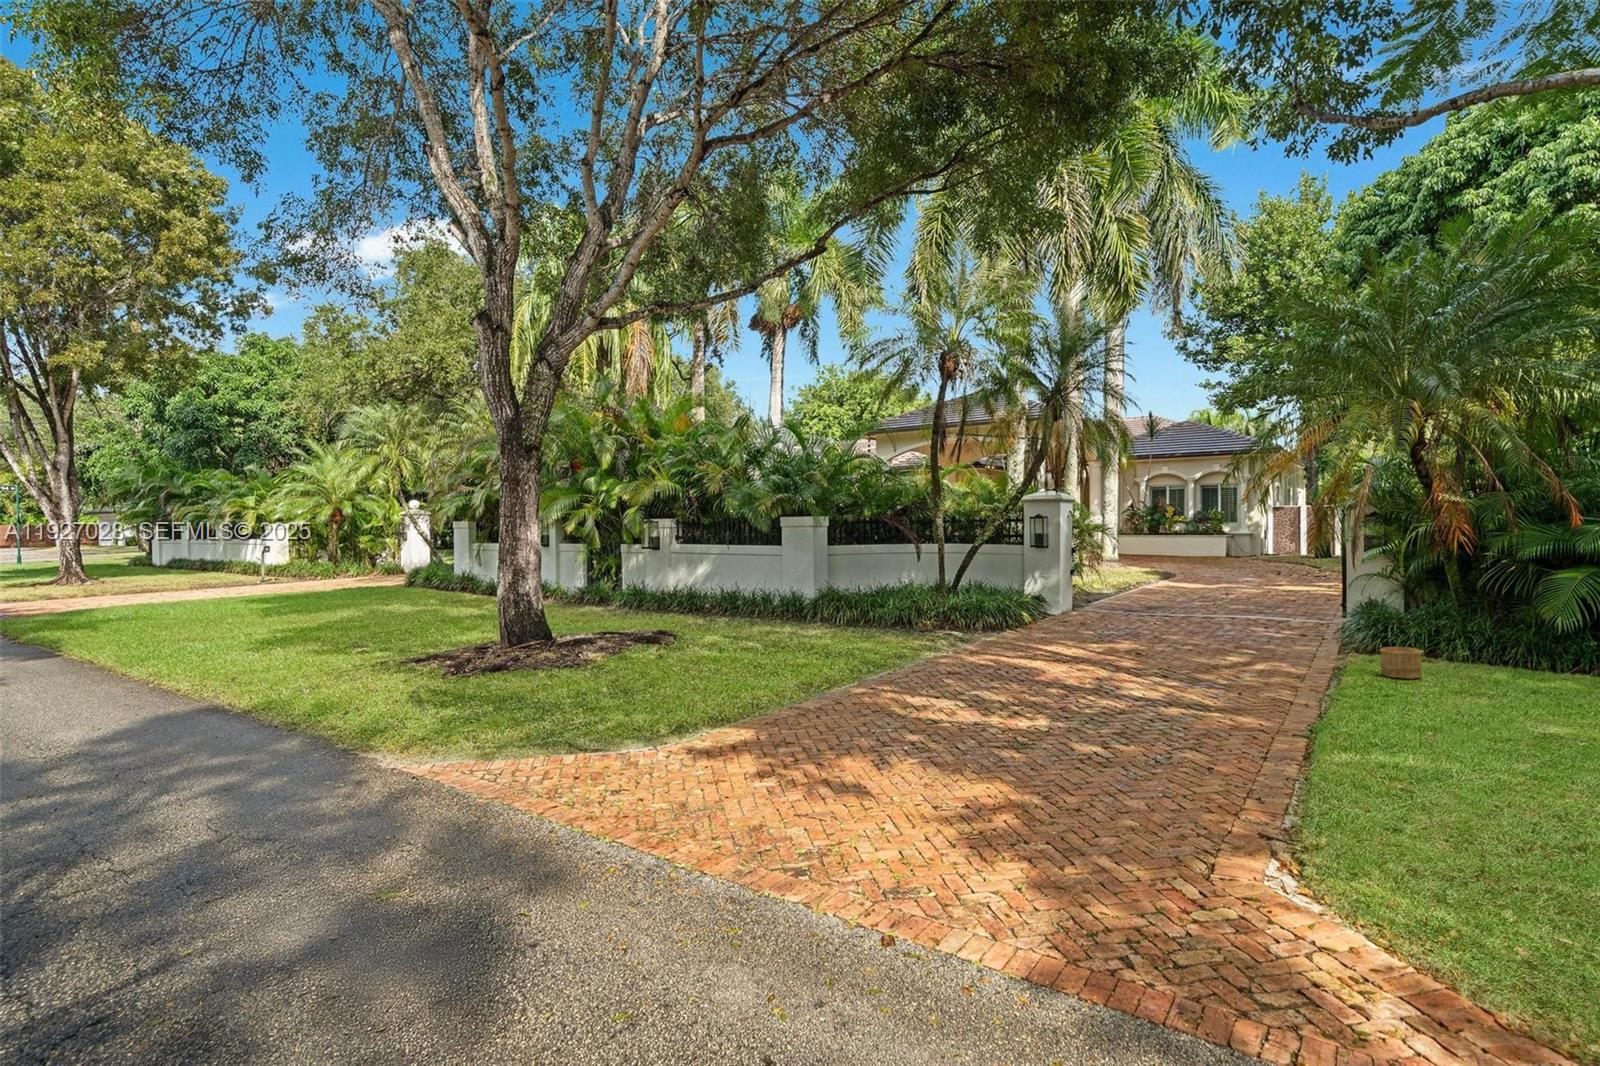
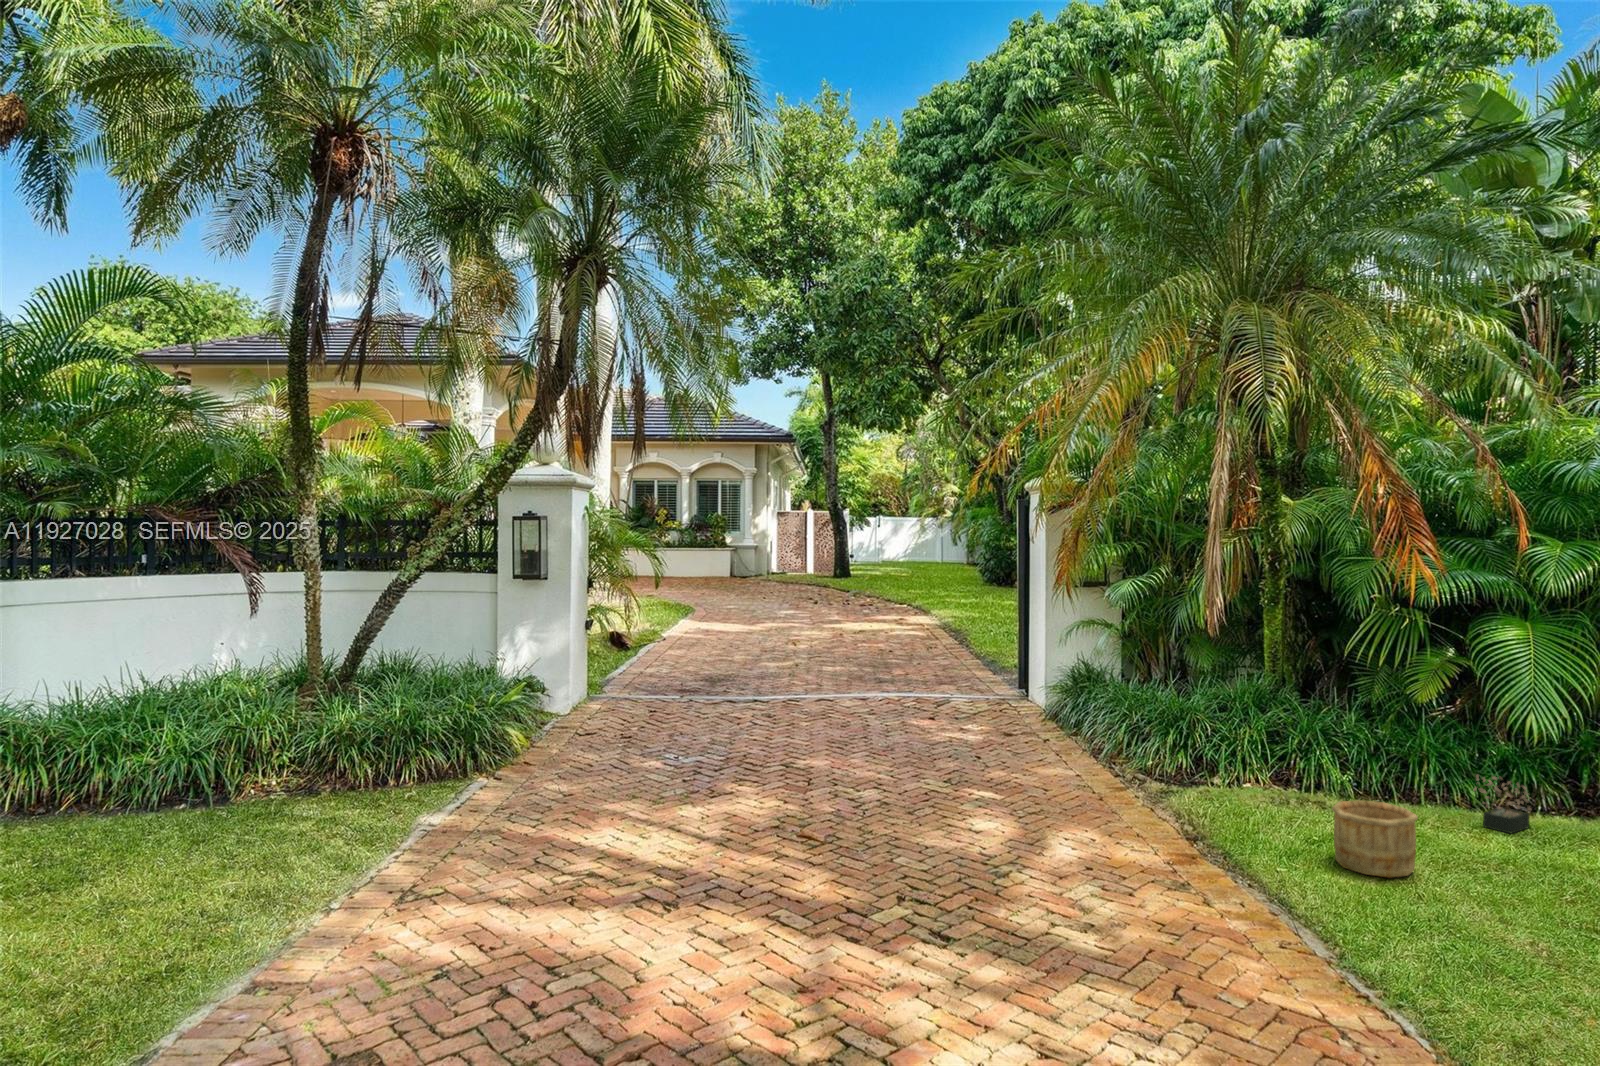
decorative plant: none [1510,647,1553,678] -> present [1473,775,1531,833]

